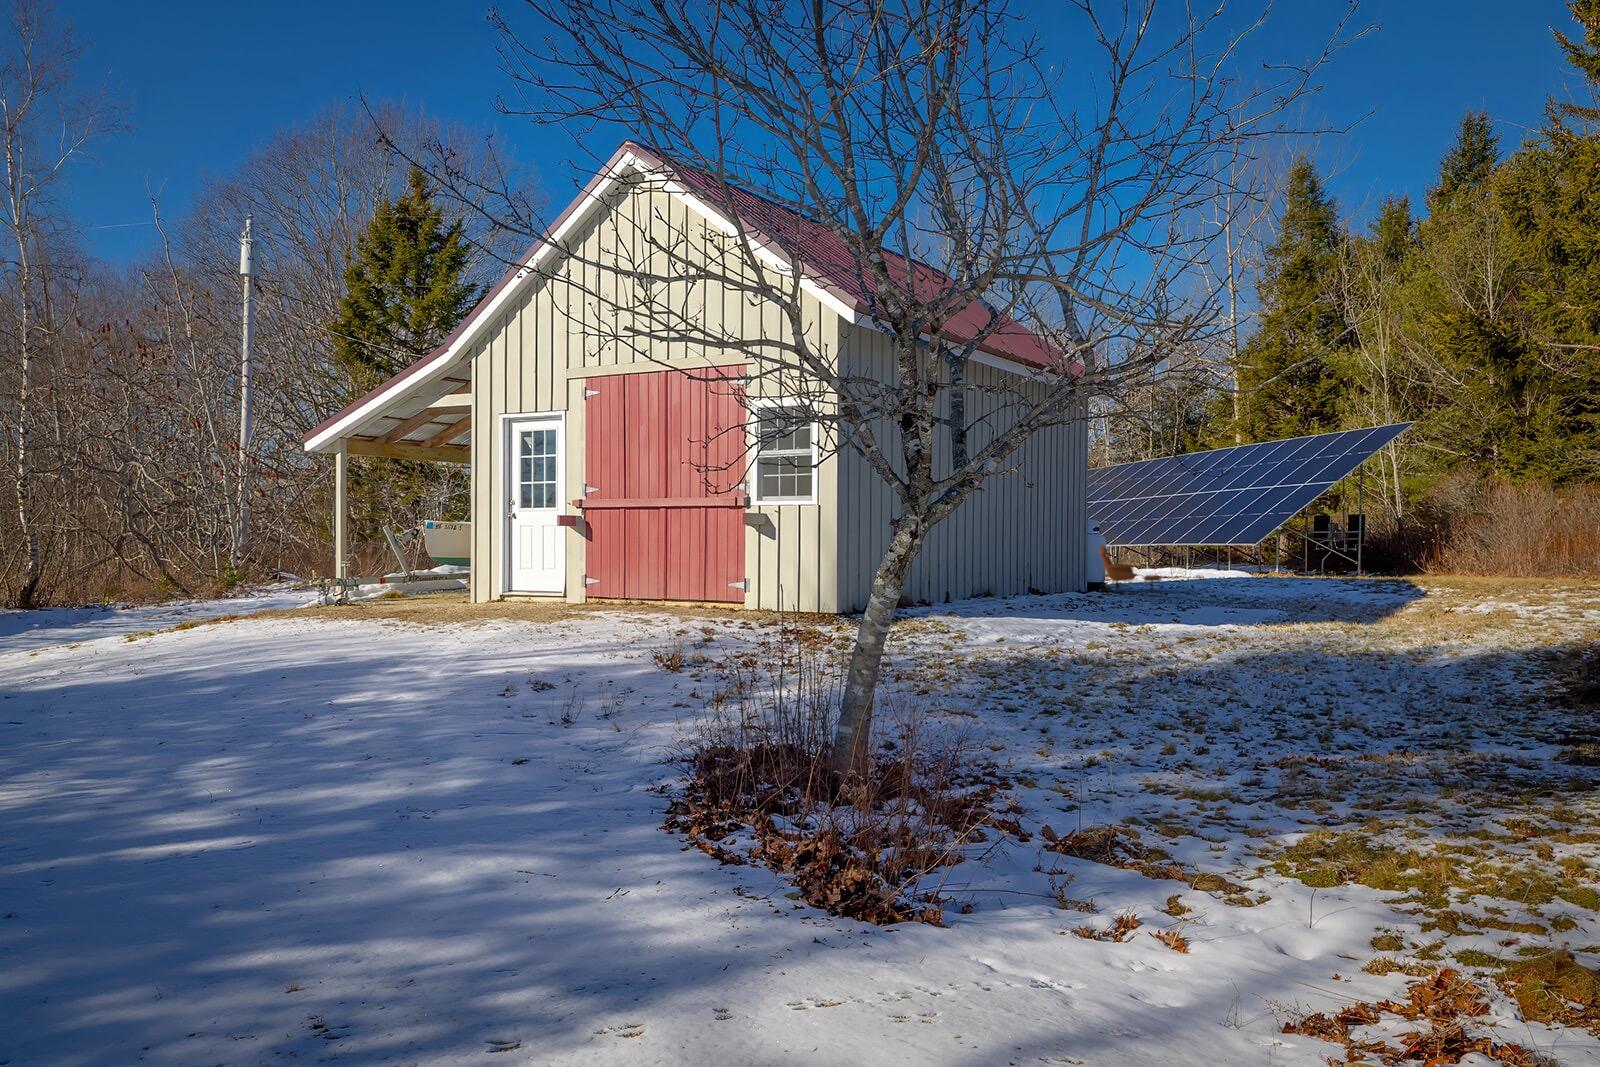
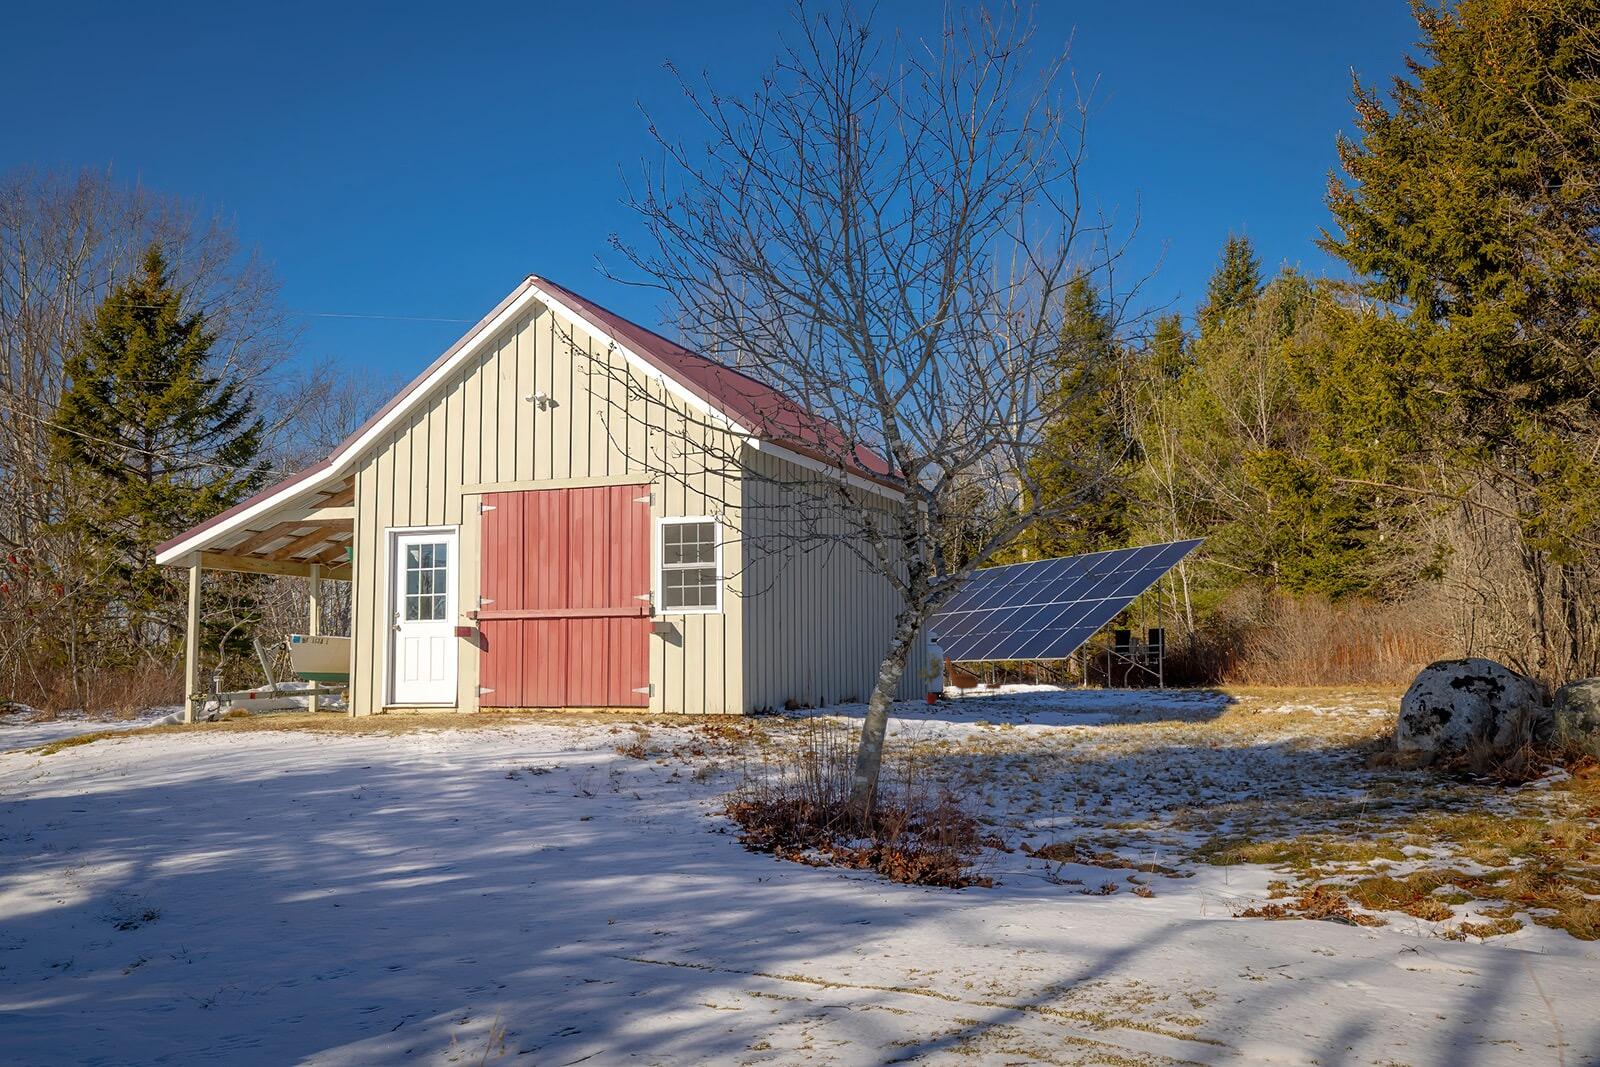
potted tree: none [1060,541,1093,597] -> present [916,651,942,704]

